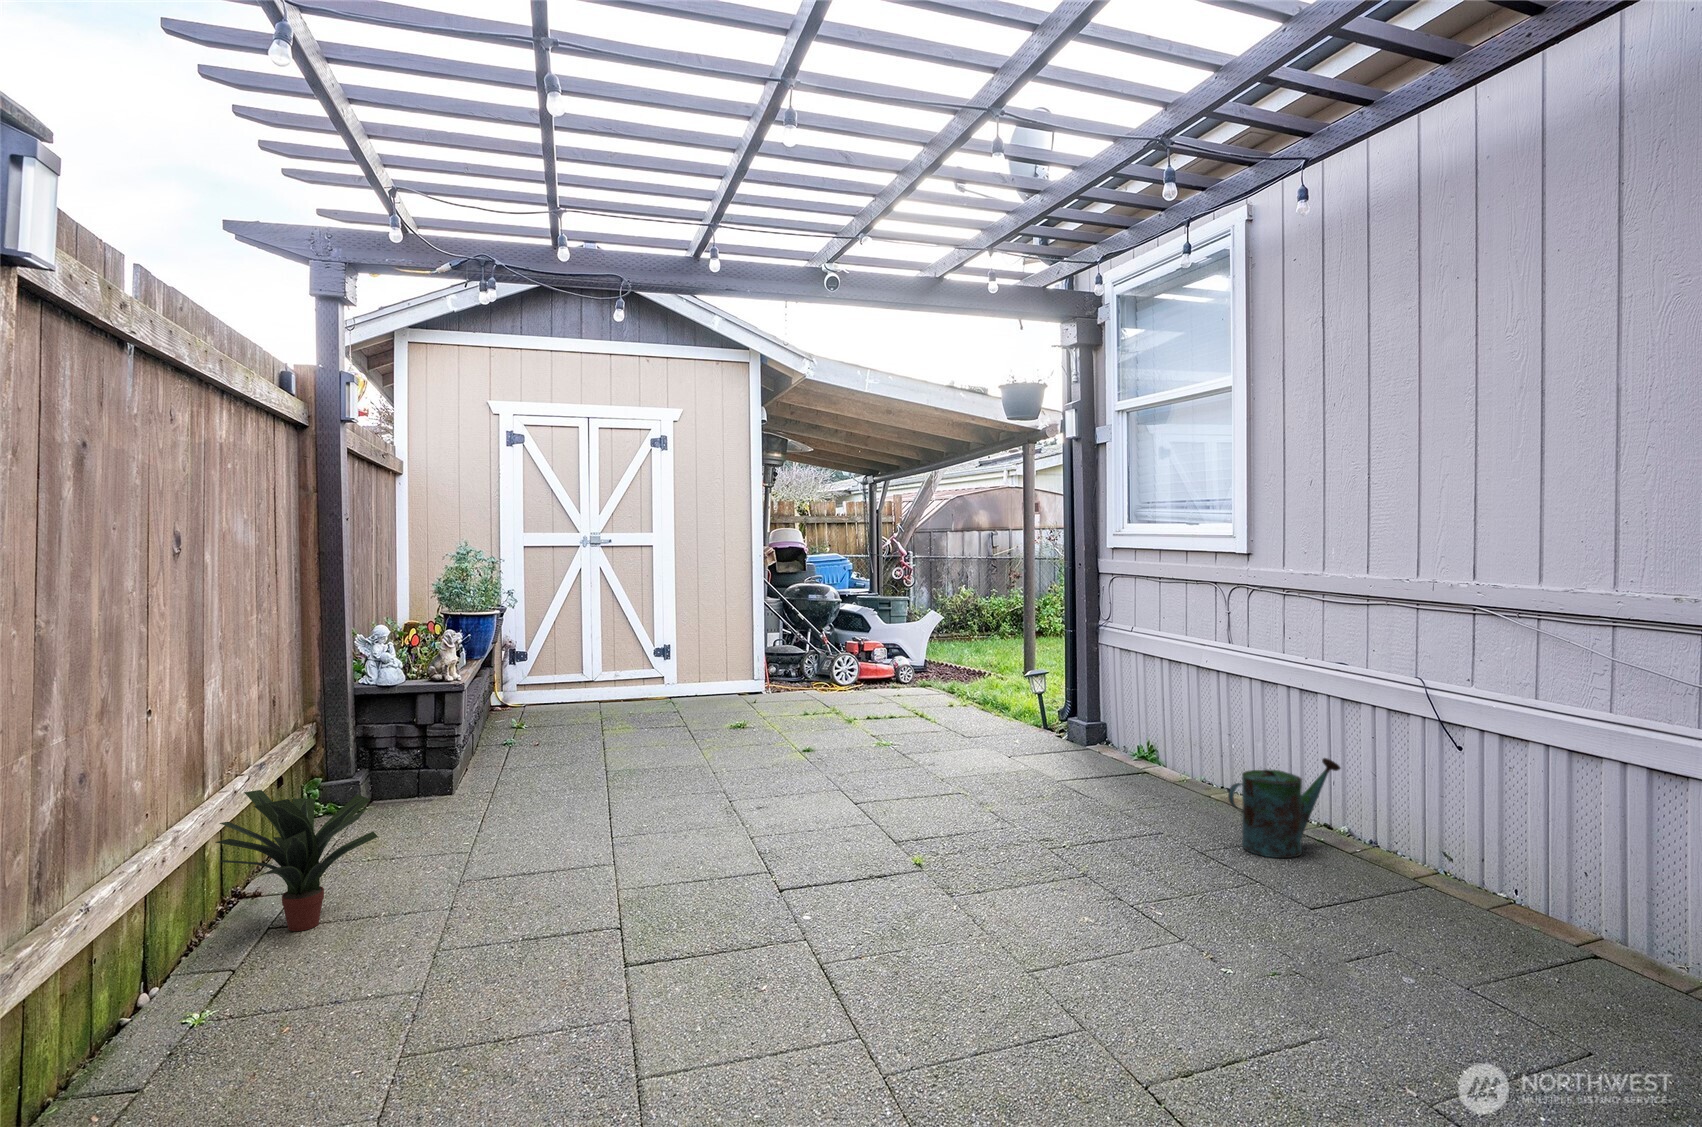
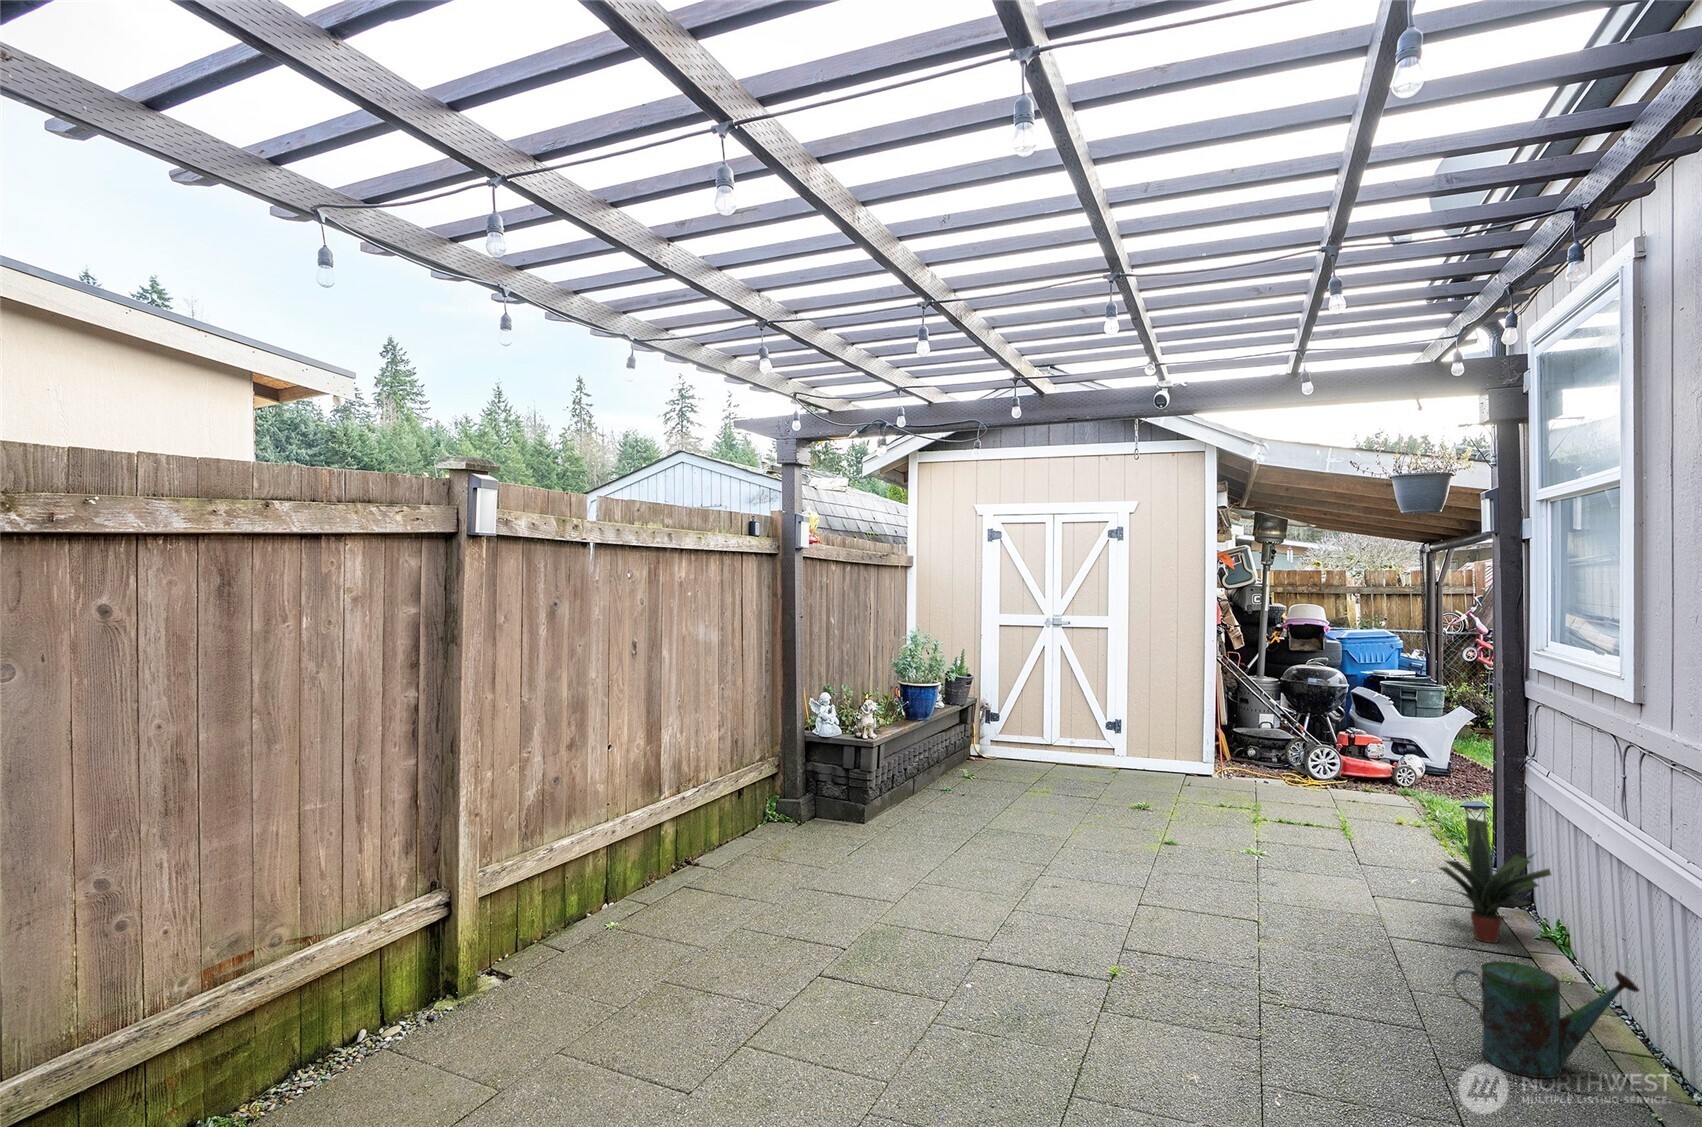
potted plant: present [215,790,378,931] -> present [1440,817,1551,943]

